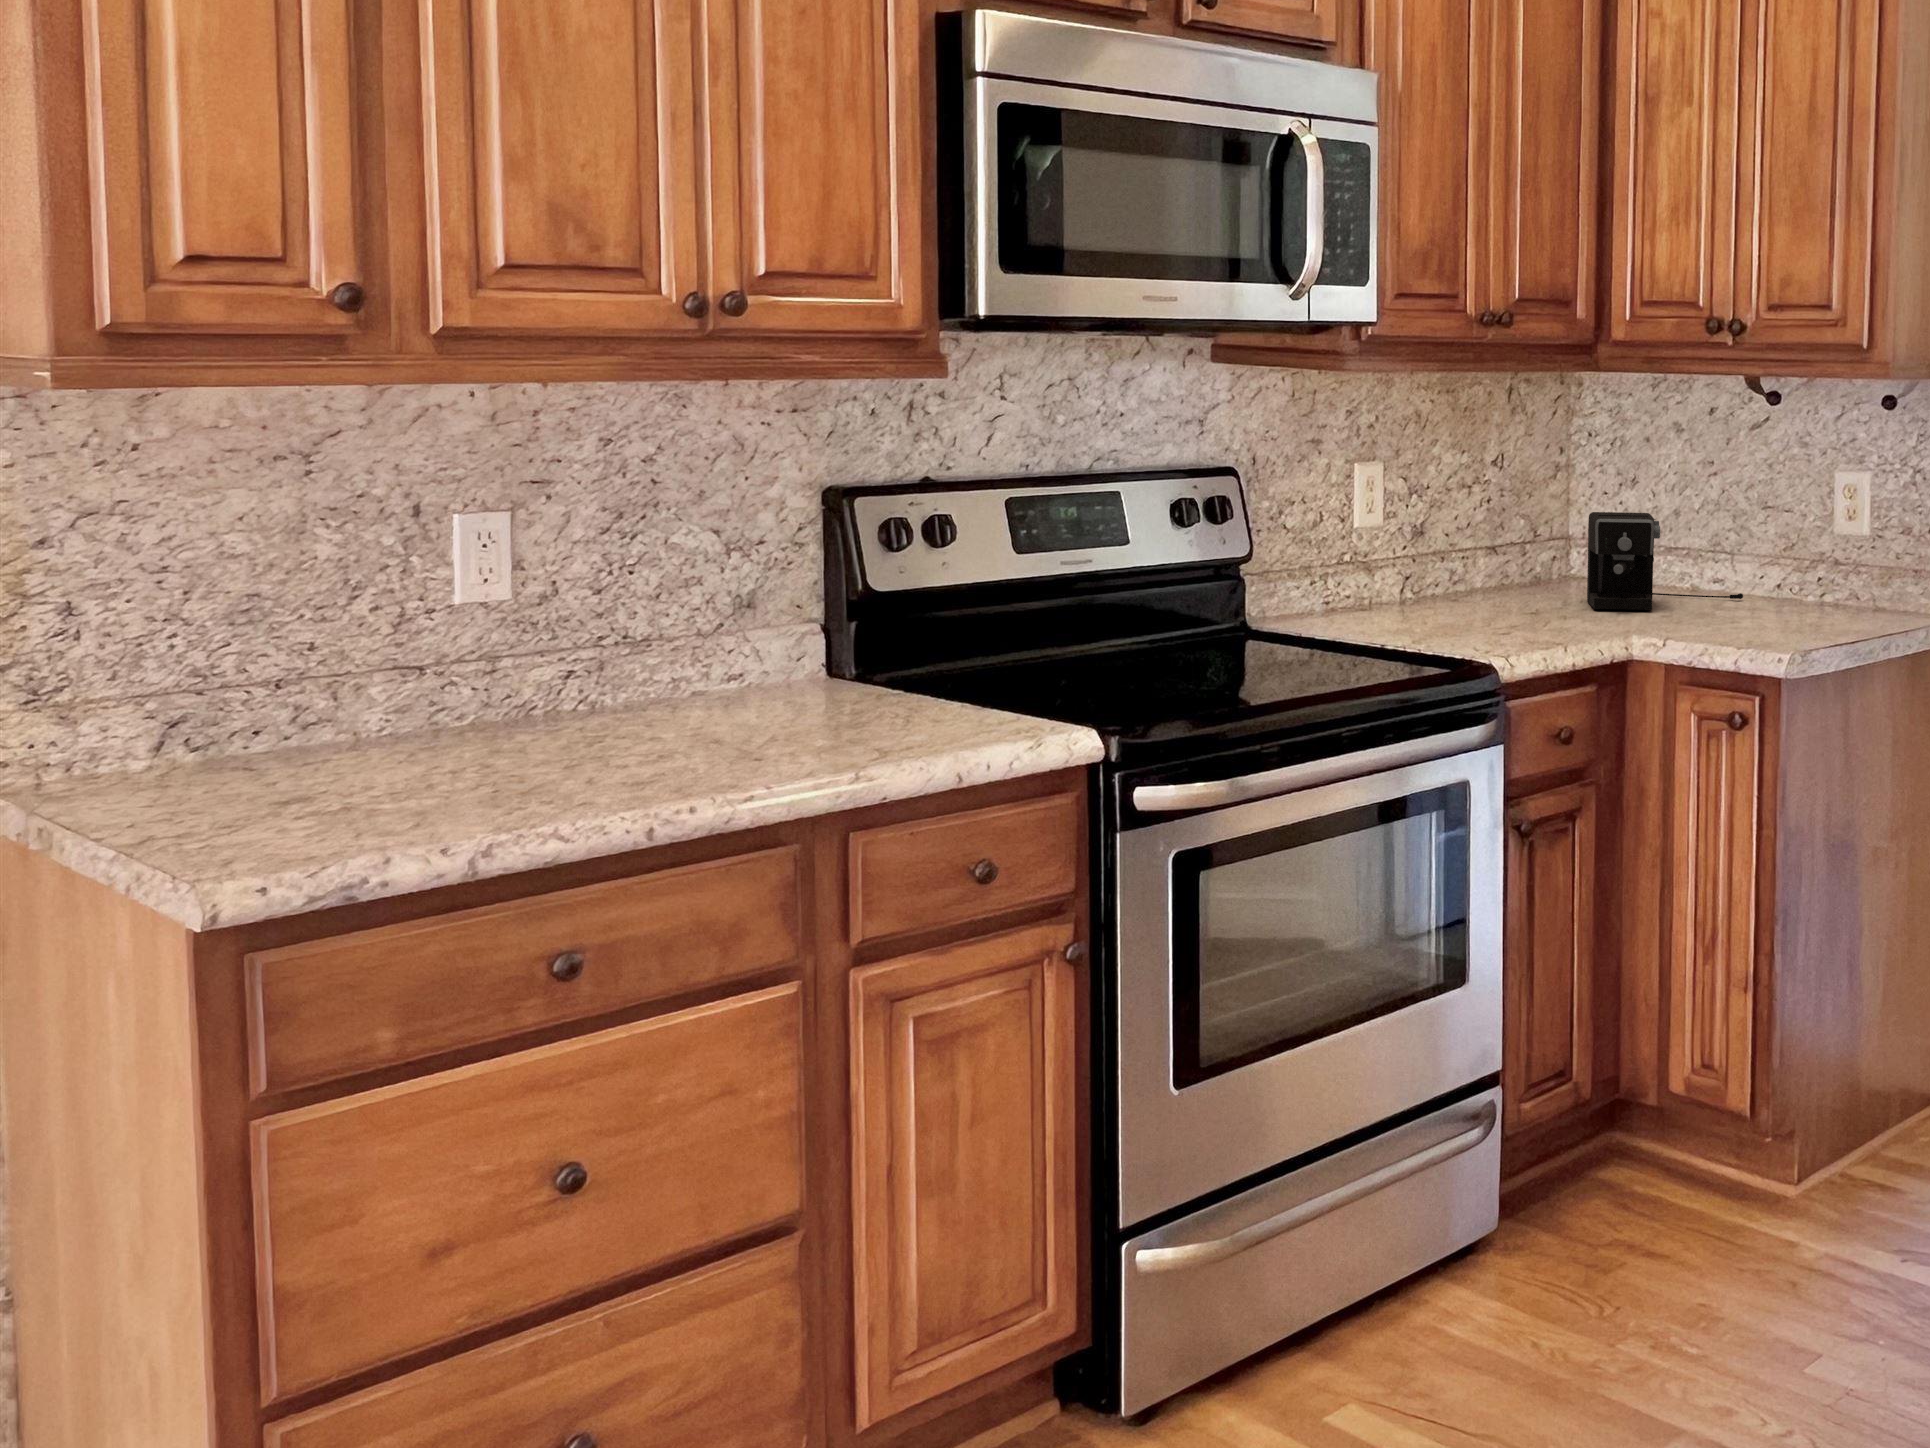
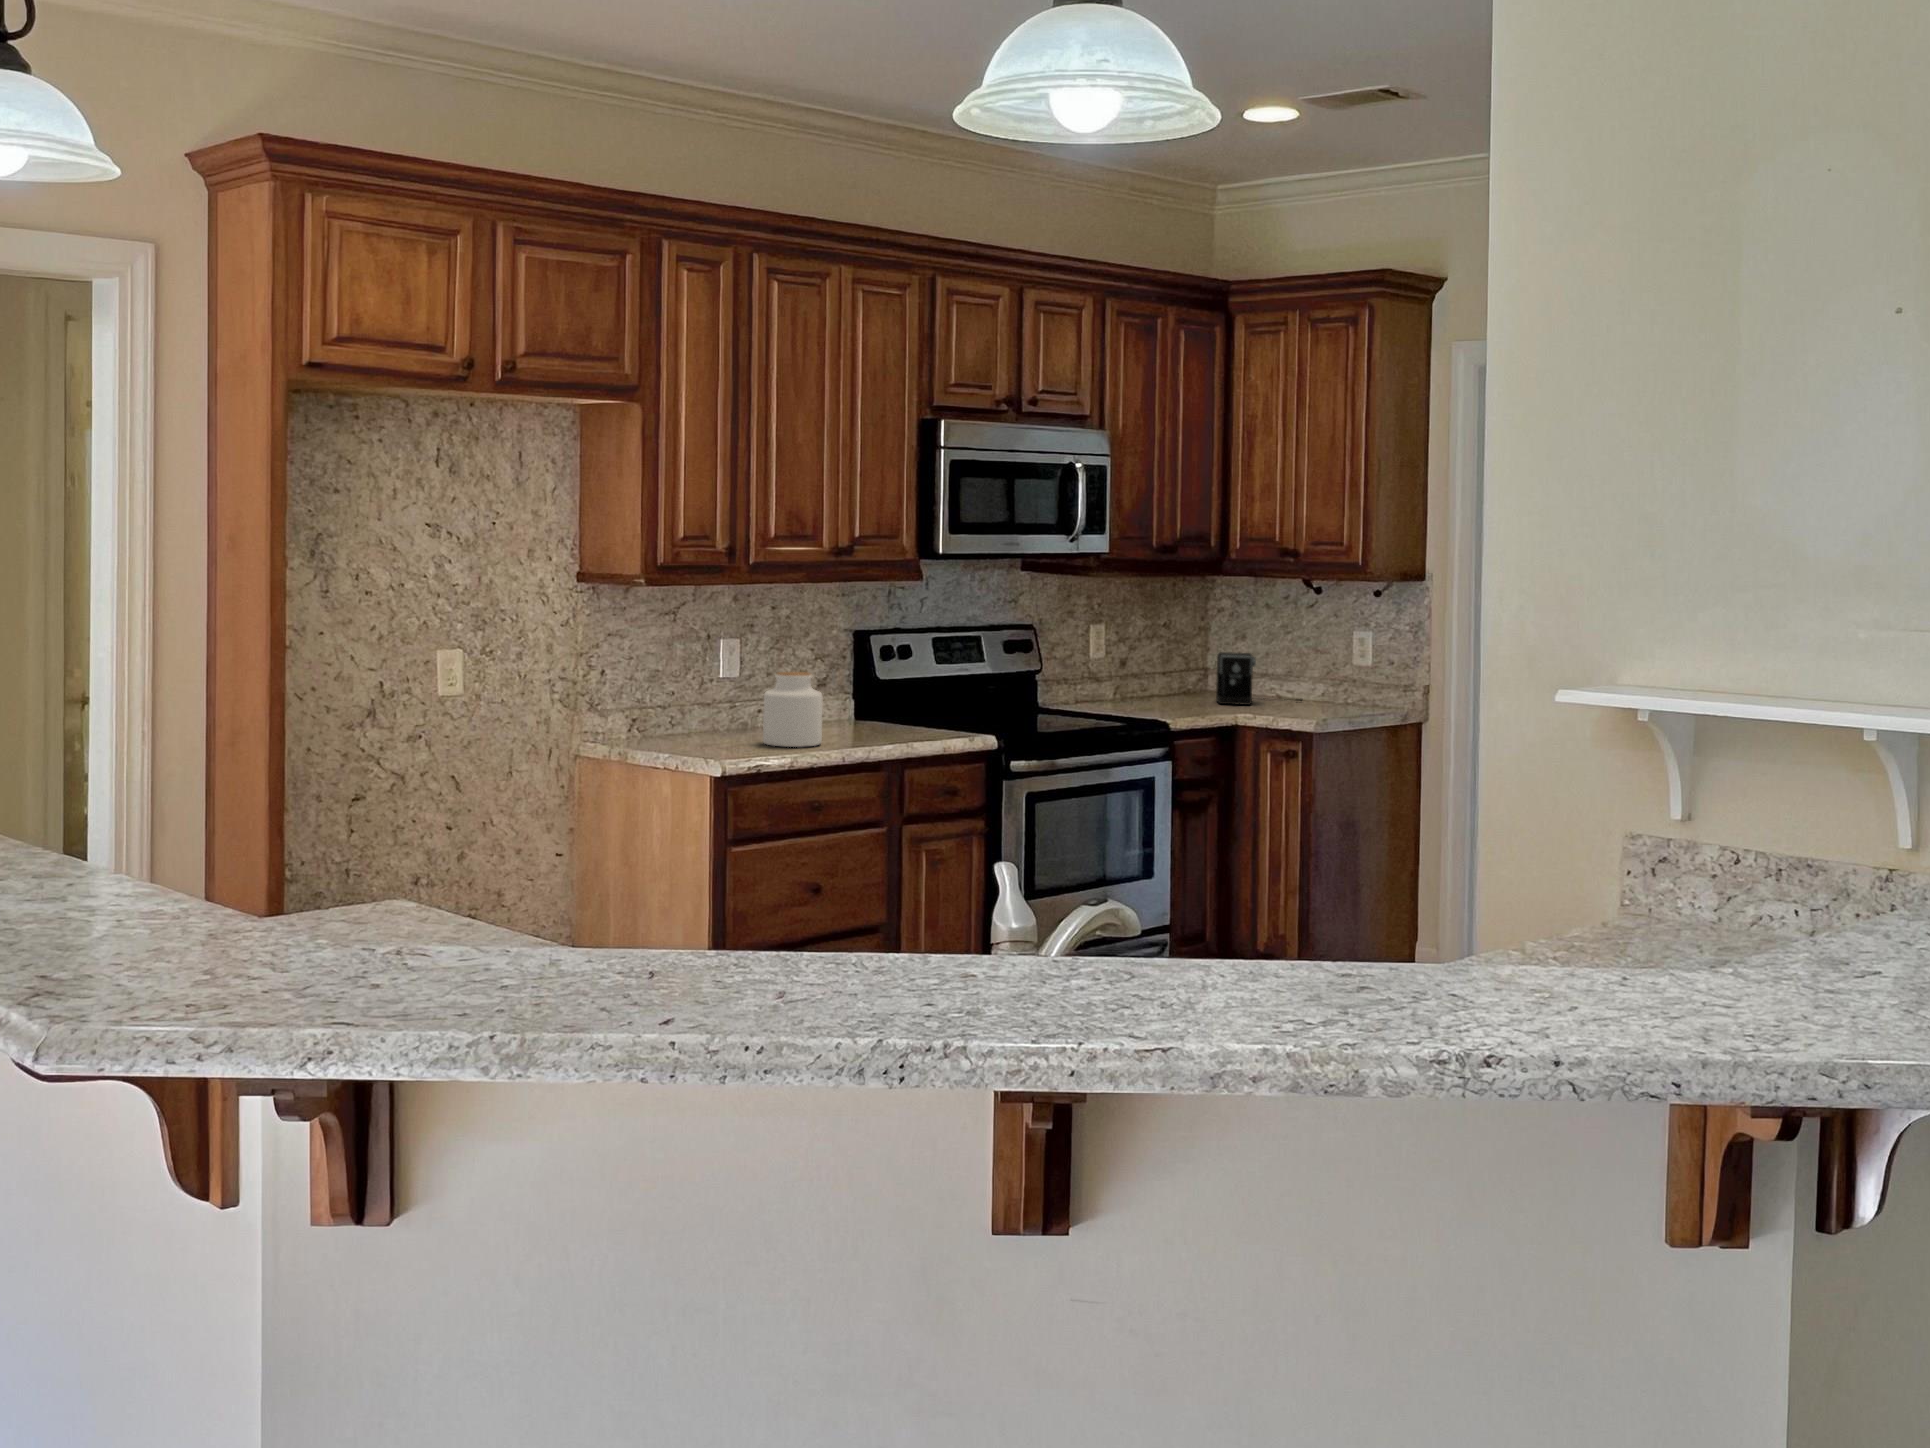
jar: none [483,591,644,783] -> present [763,672,823,747]

